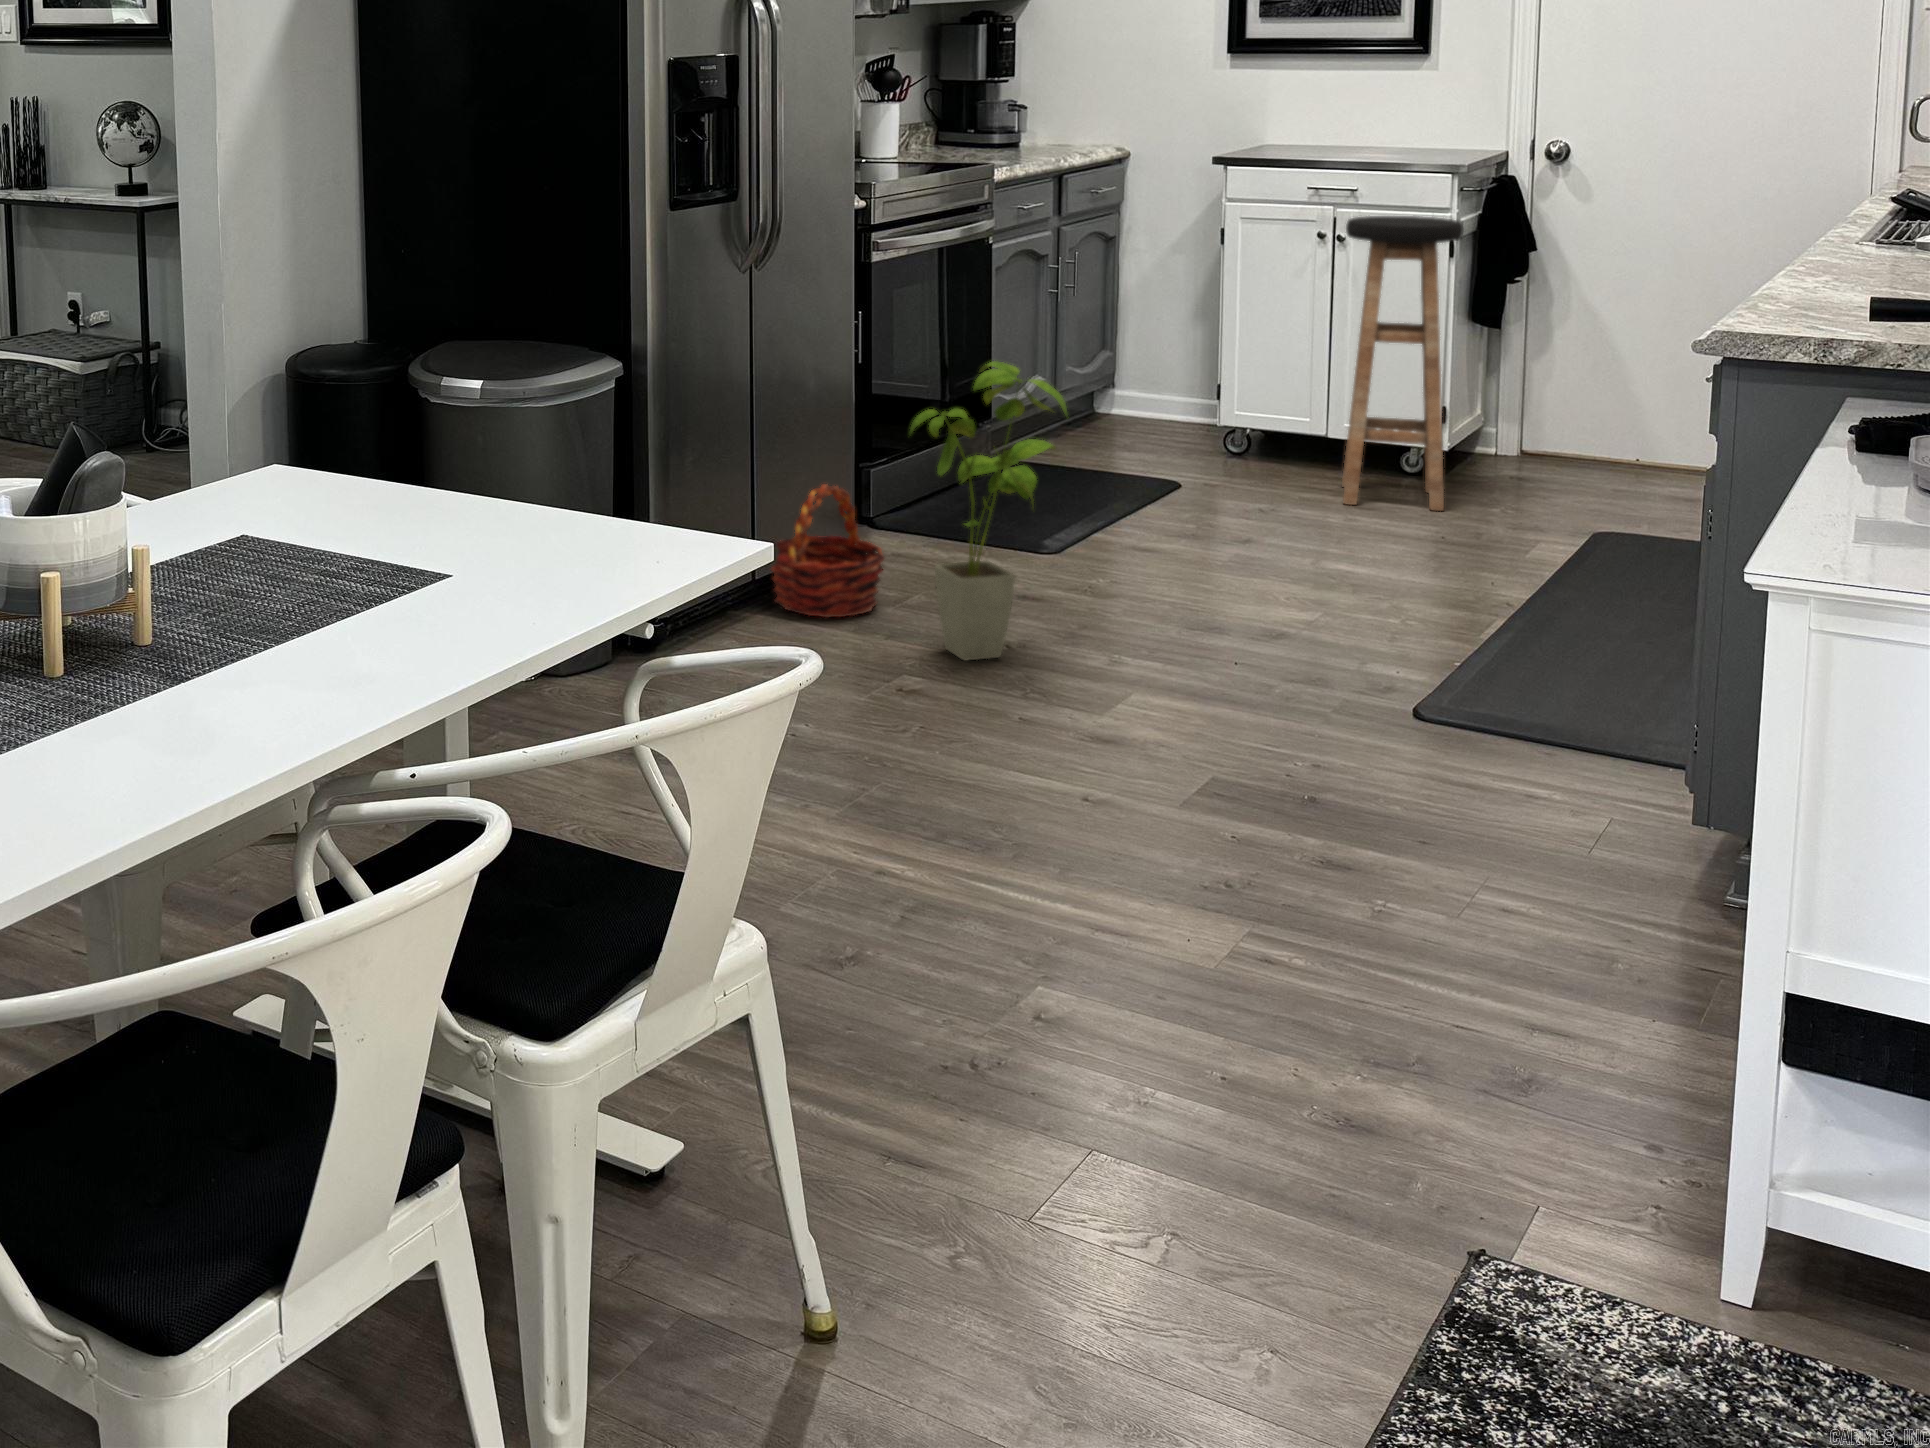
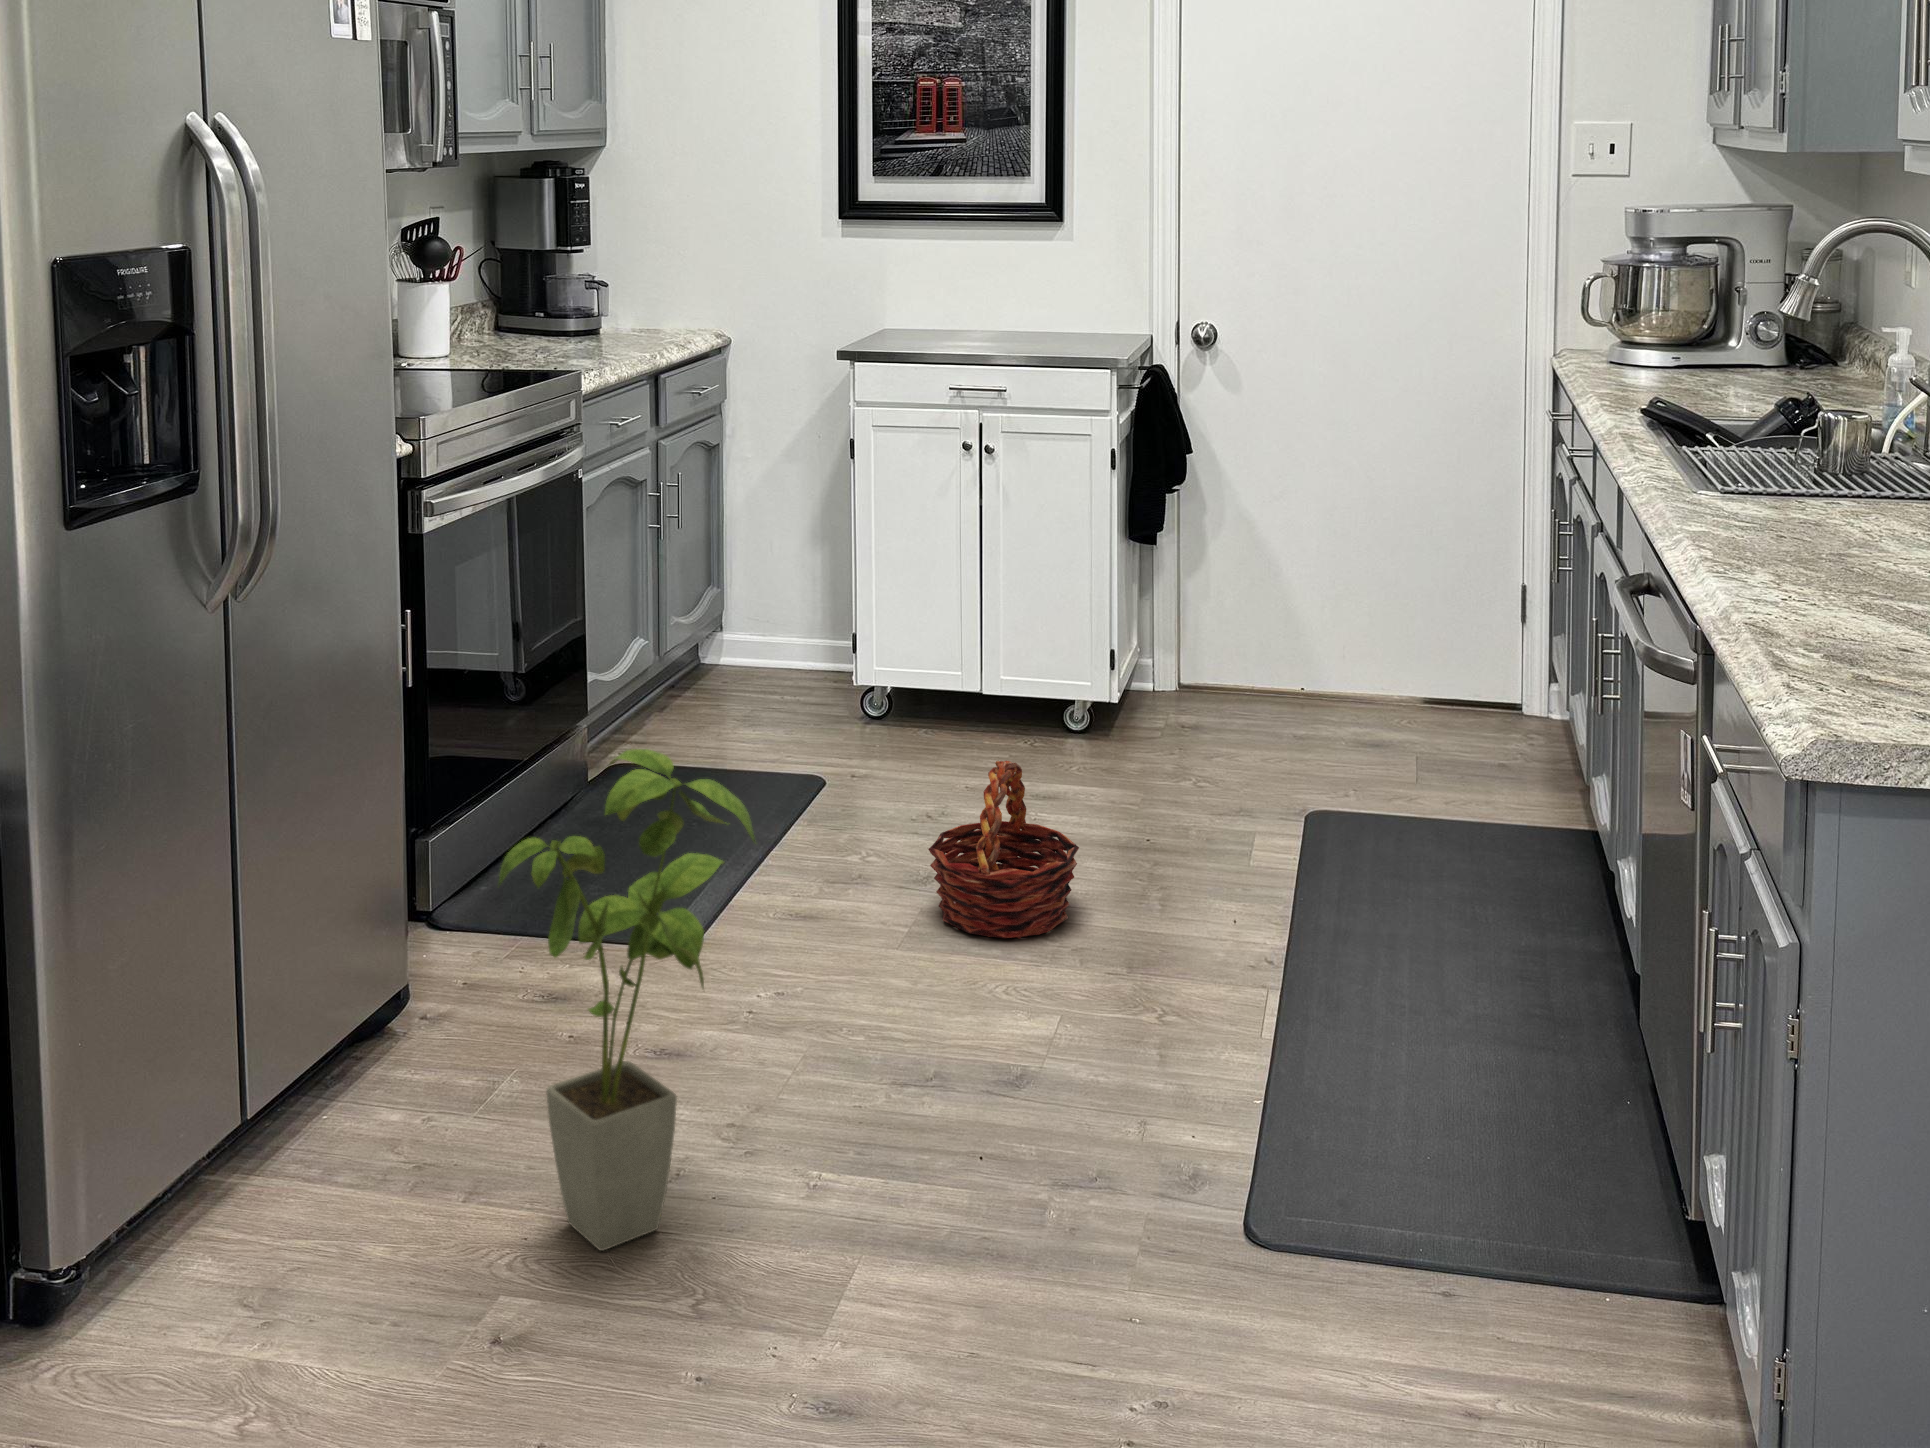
bar stool: present [1342,216,1463,511] -> none [1012,423,1144,795]
basket: present [771,484,884,617] -> present [928,761,1079,938]

